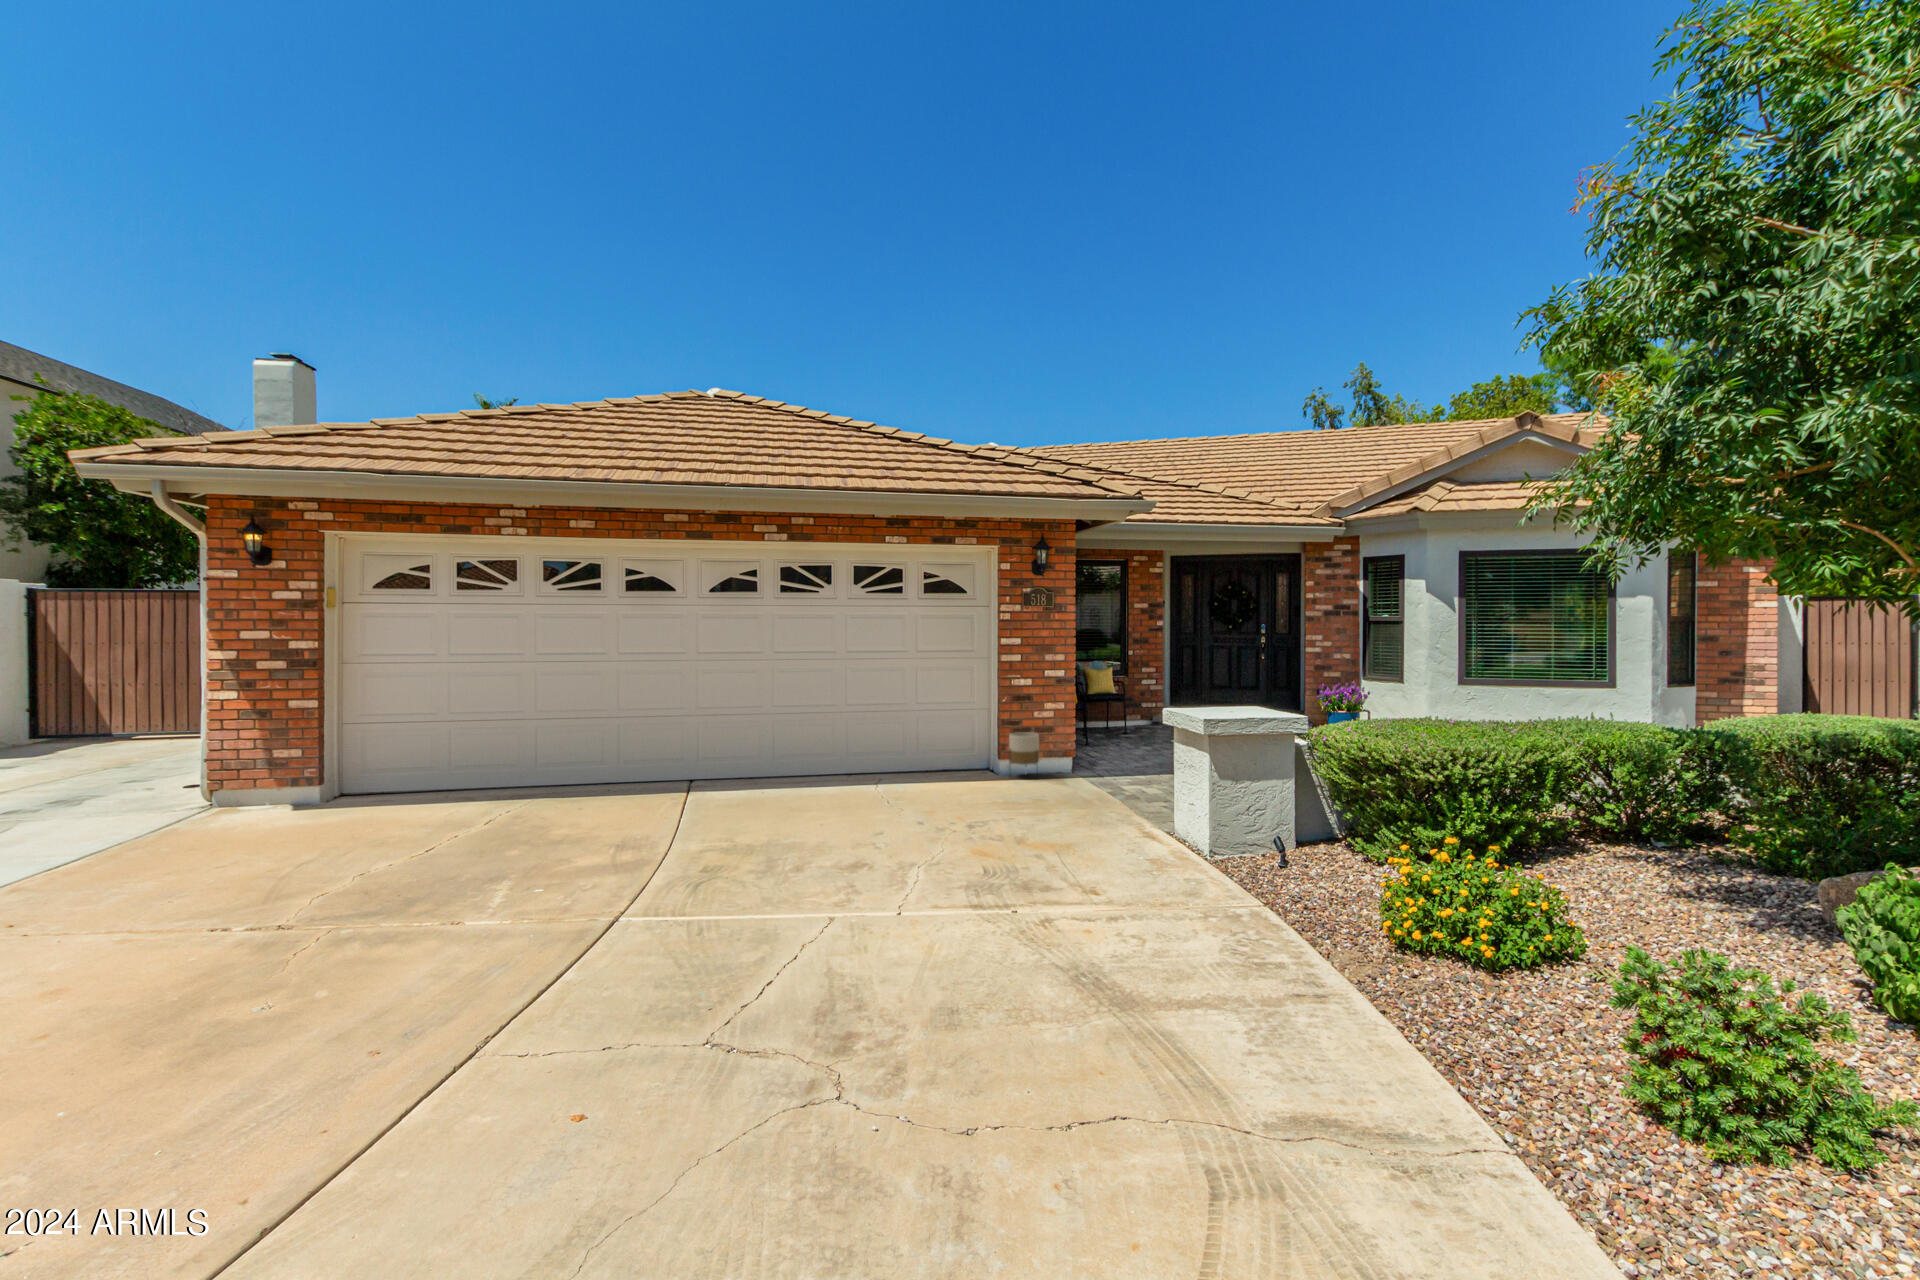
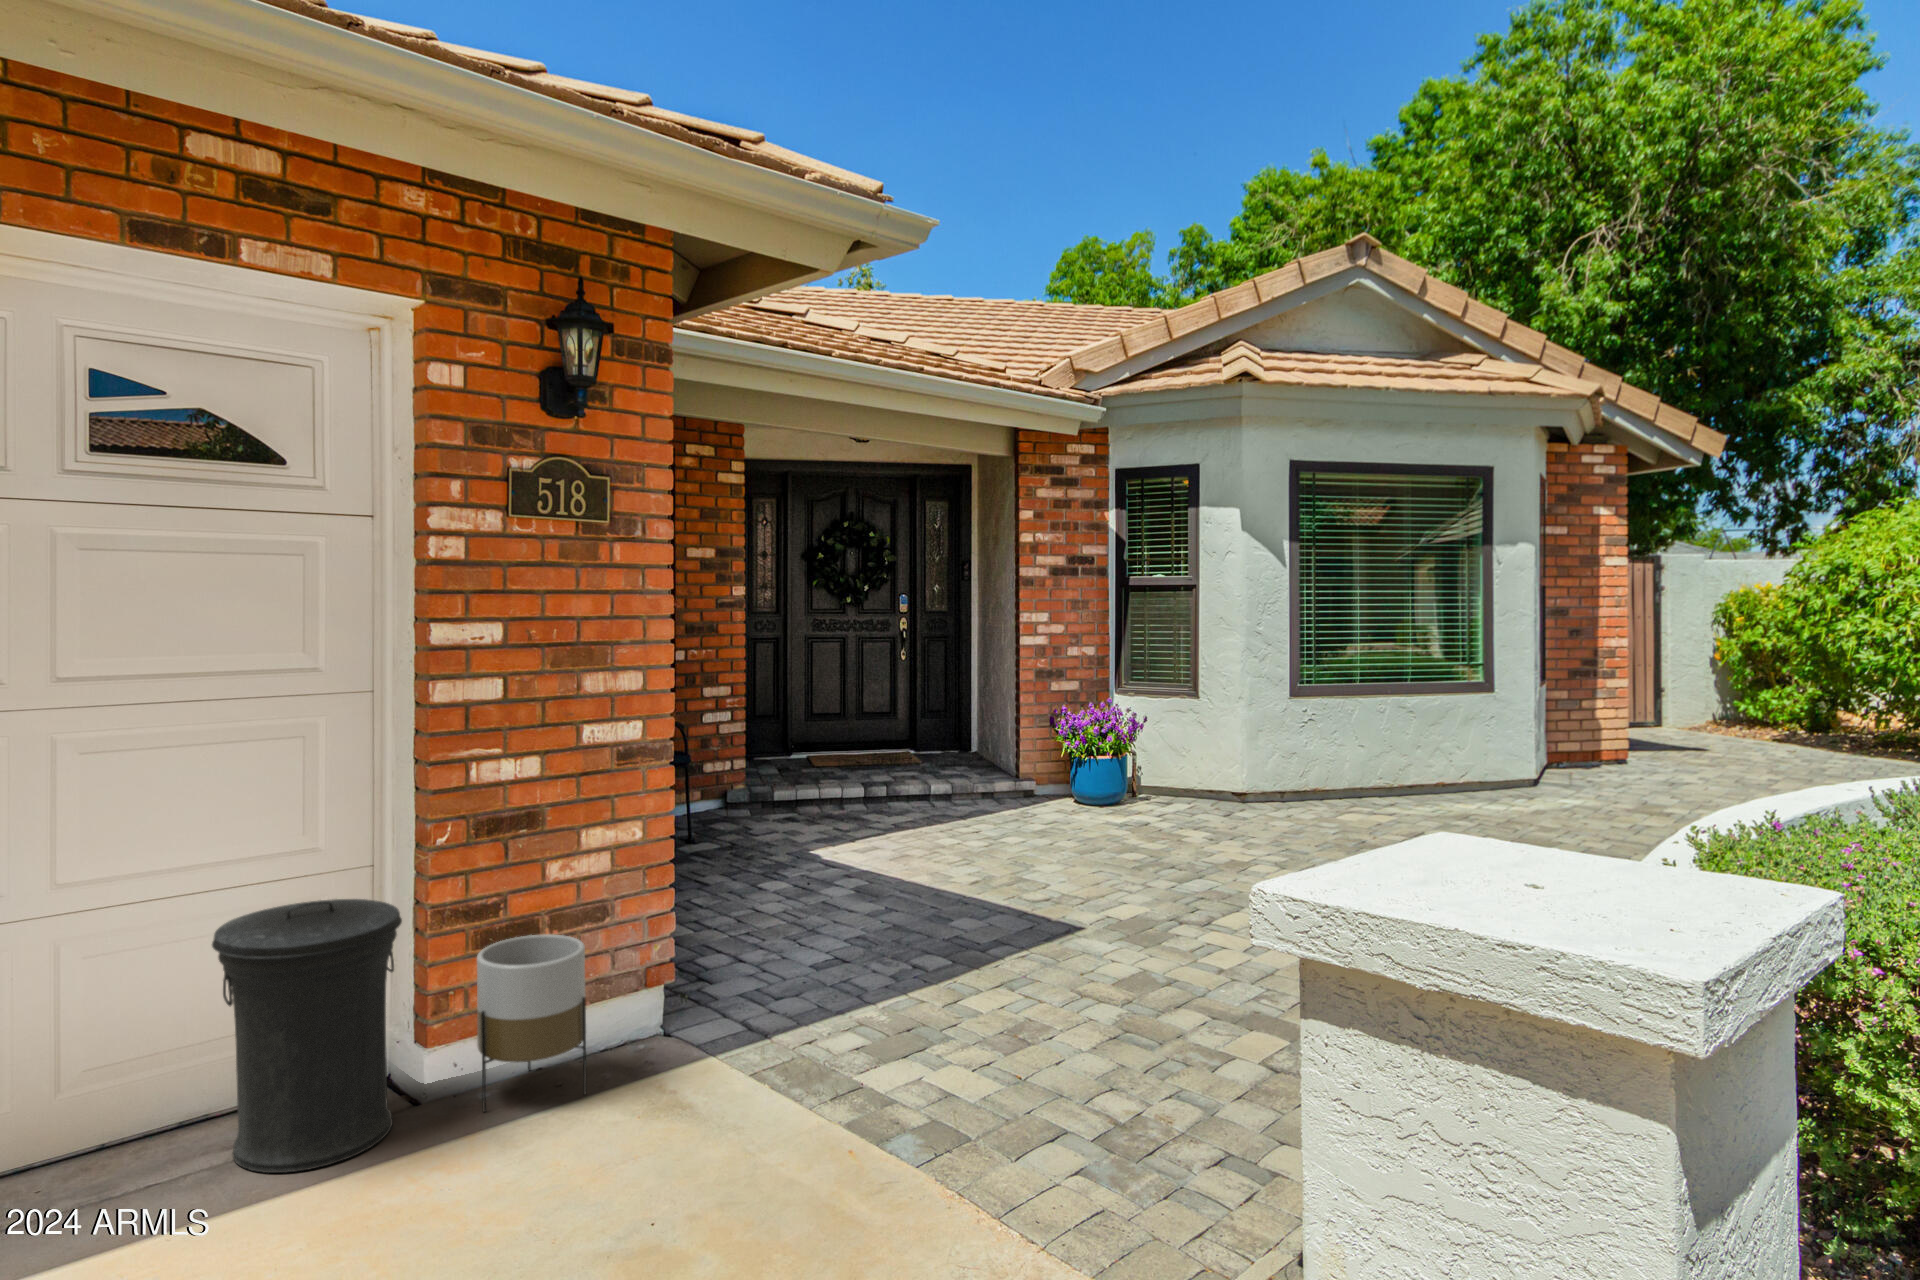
trash can: none [946,712,990,780] -> present [212,899,402,1173]

